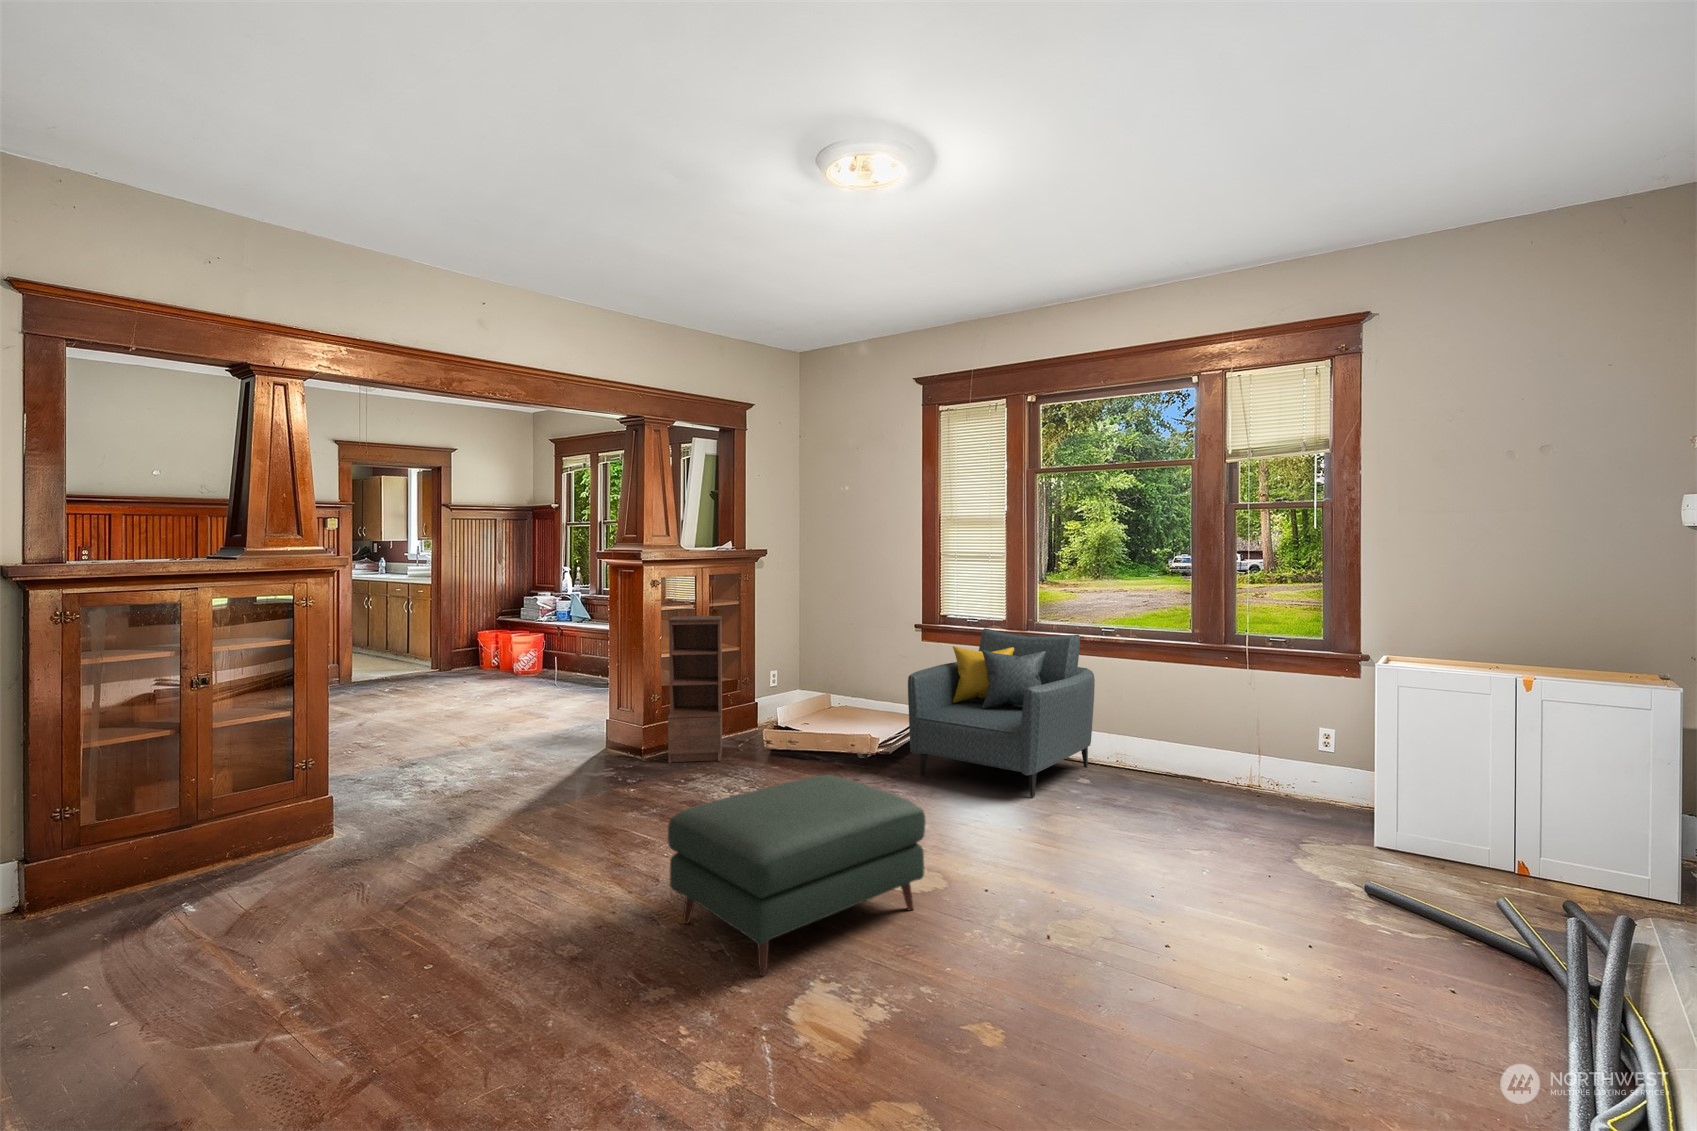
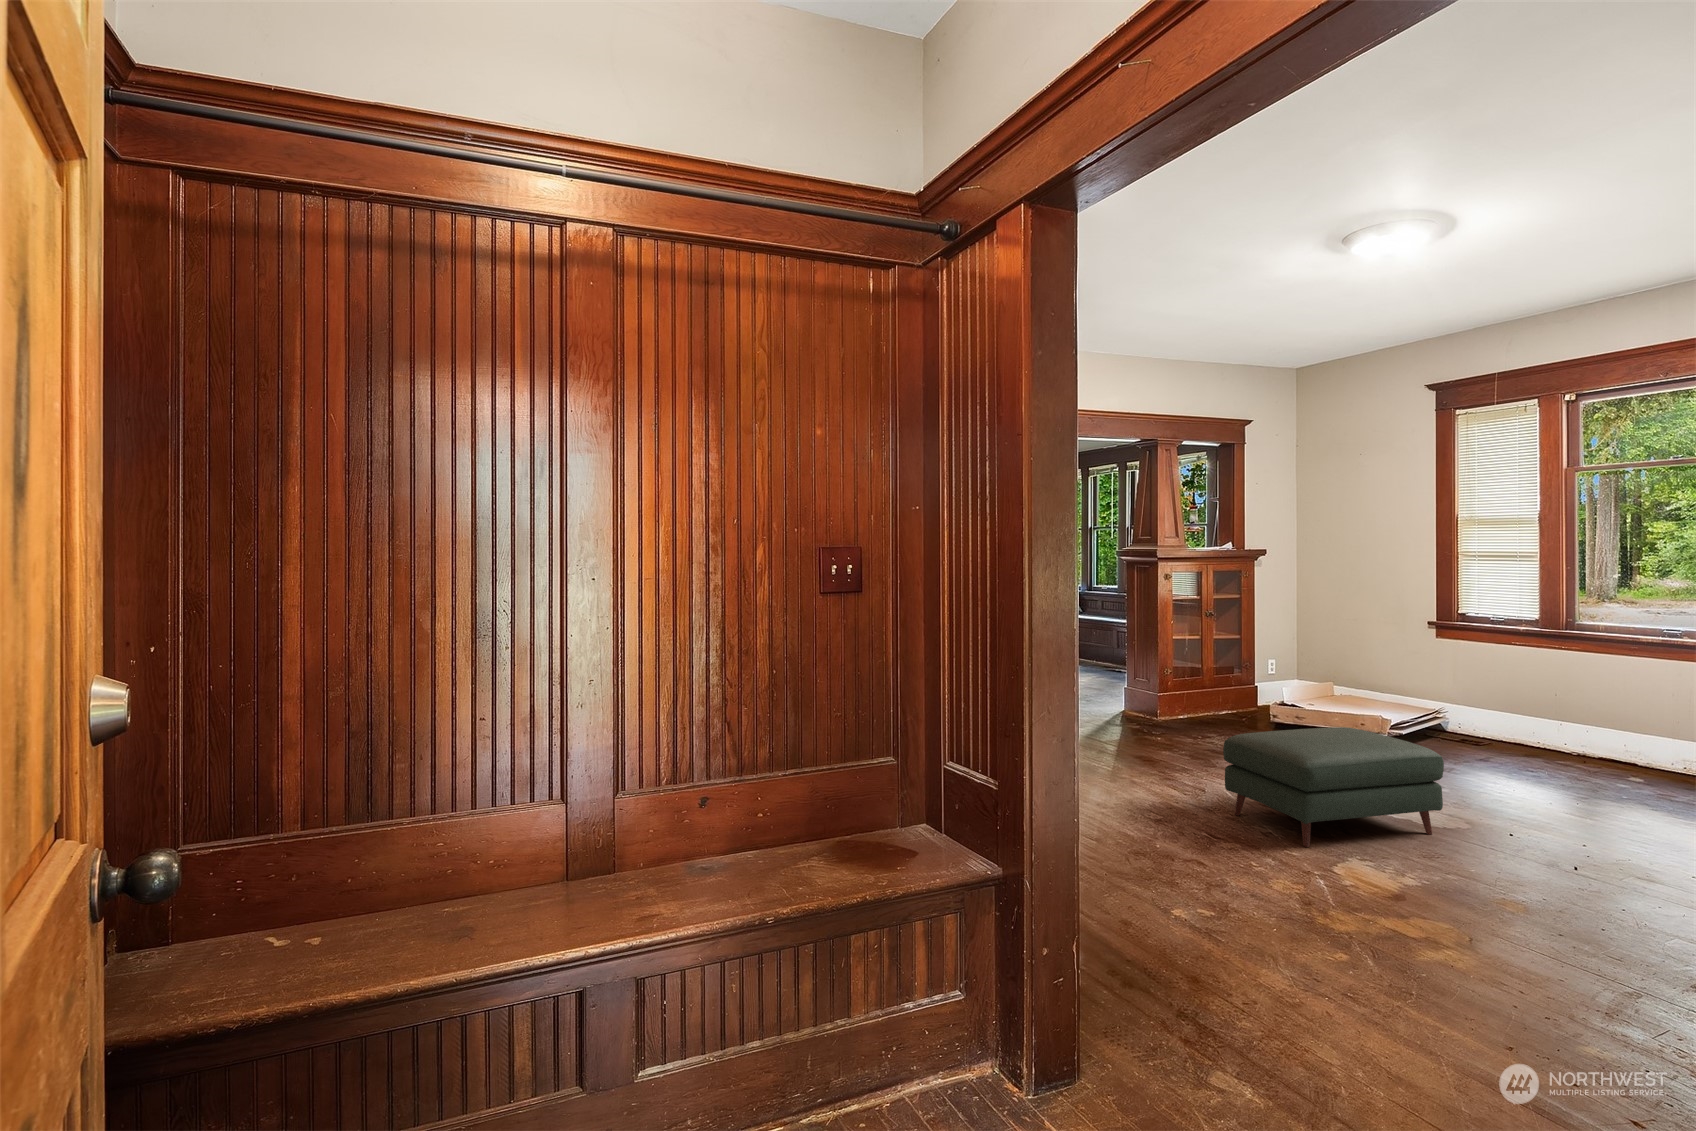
bookshelf: present [668,616,722,763] -> none [1183,606,1230,728]
armchair: present [908,628,1095,797] -> none [1421,625,1651,784]

